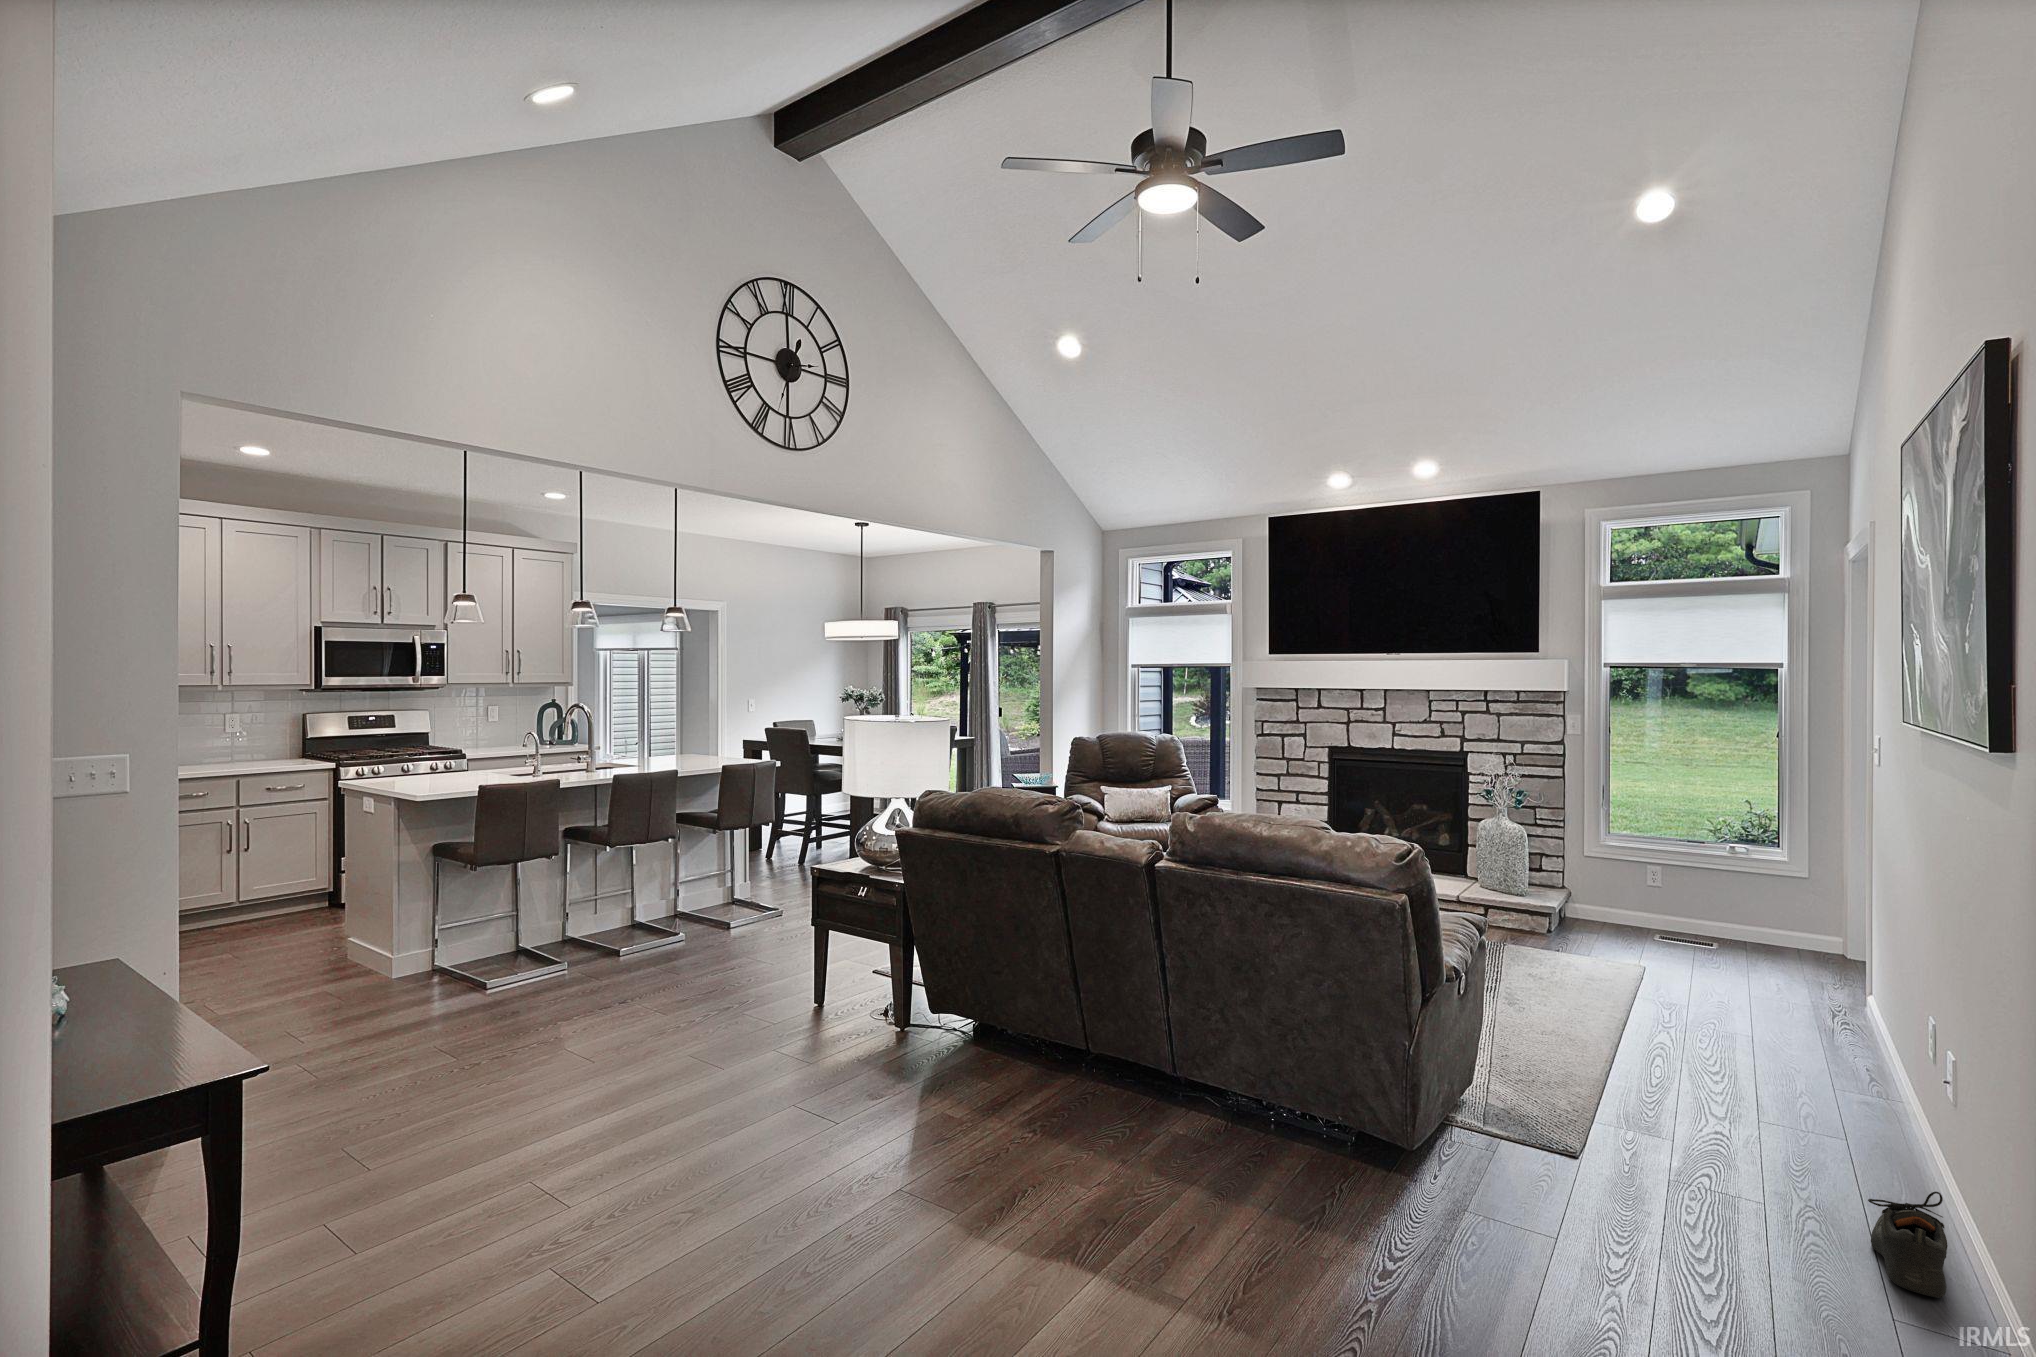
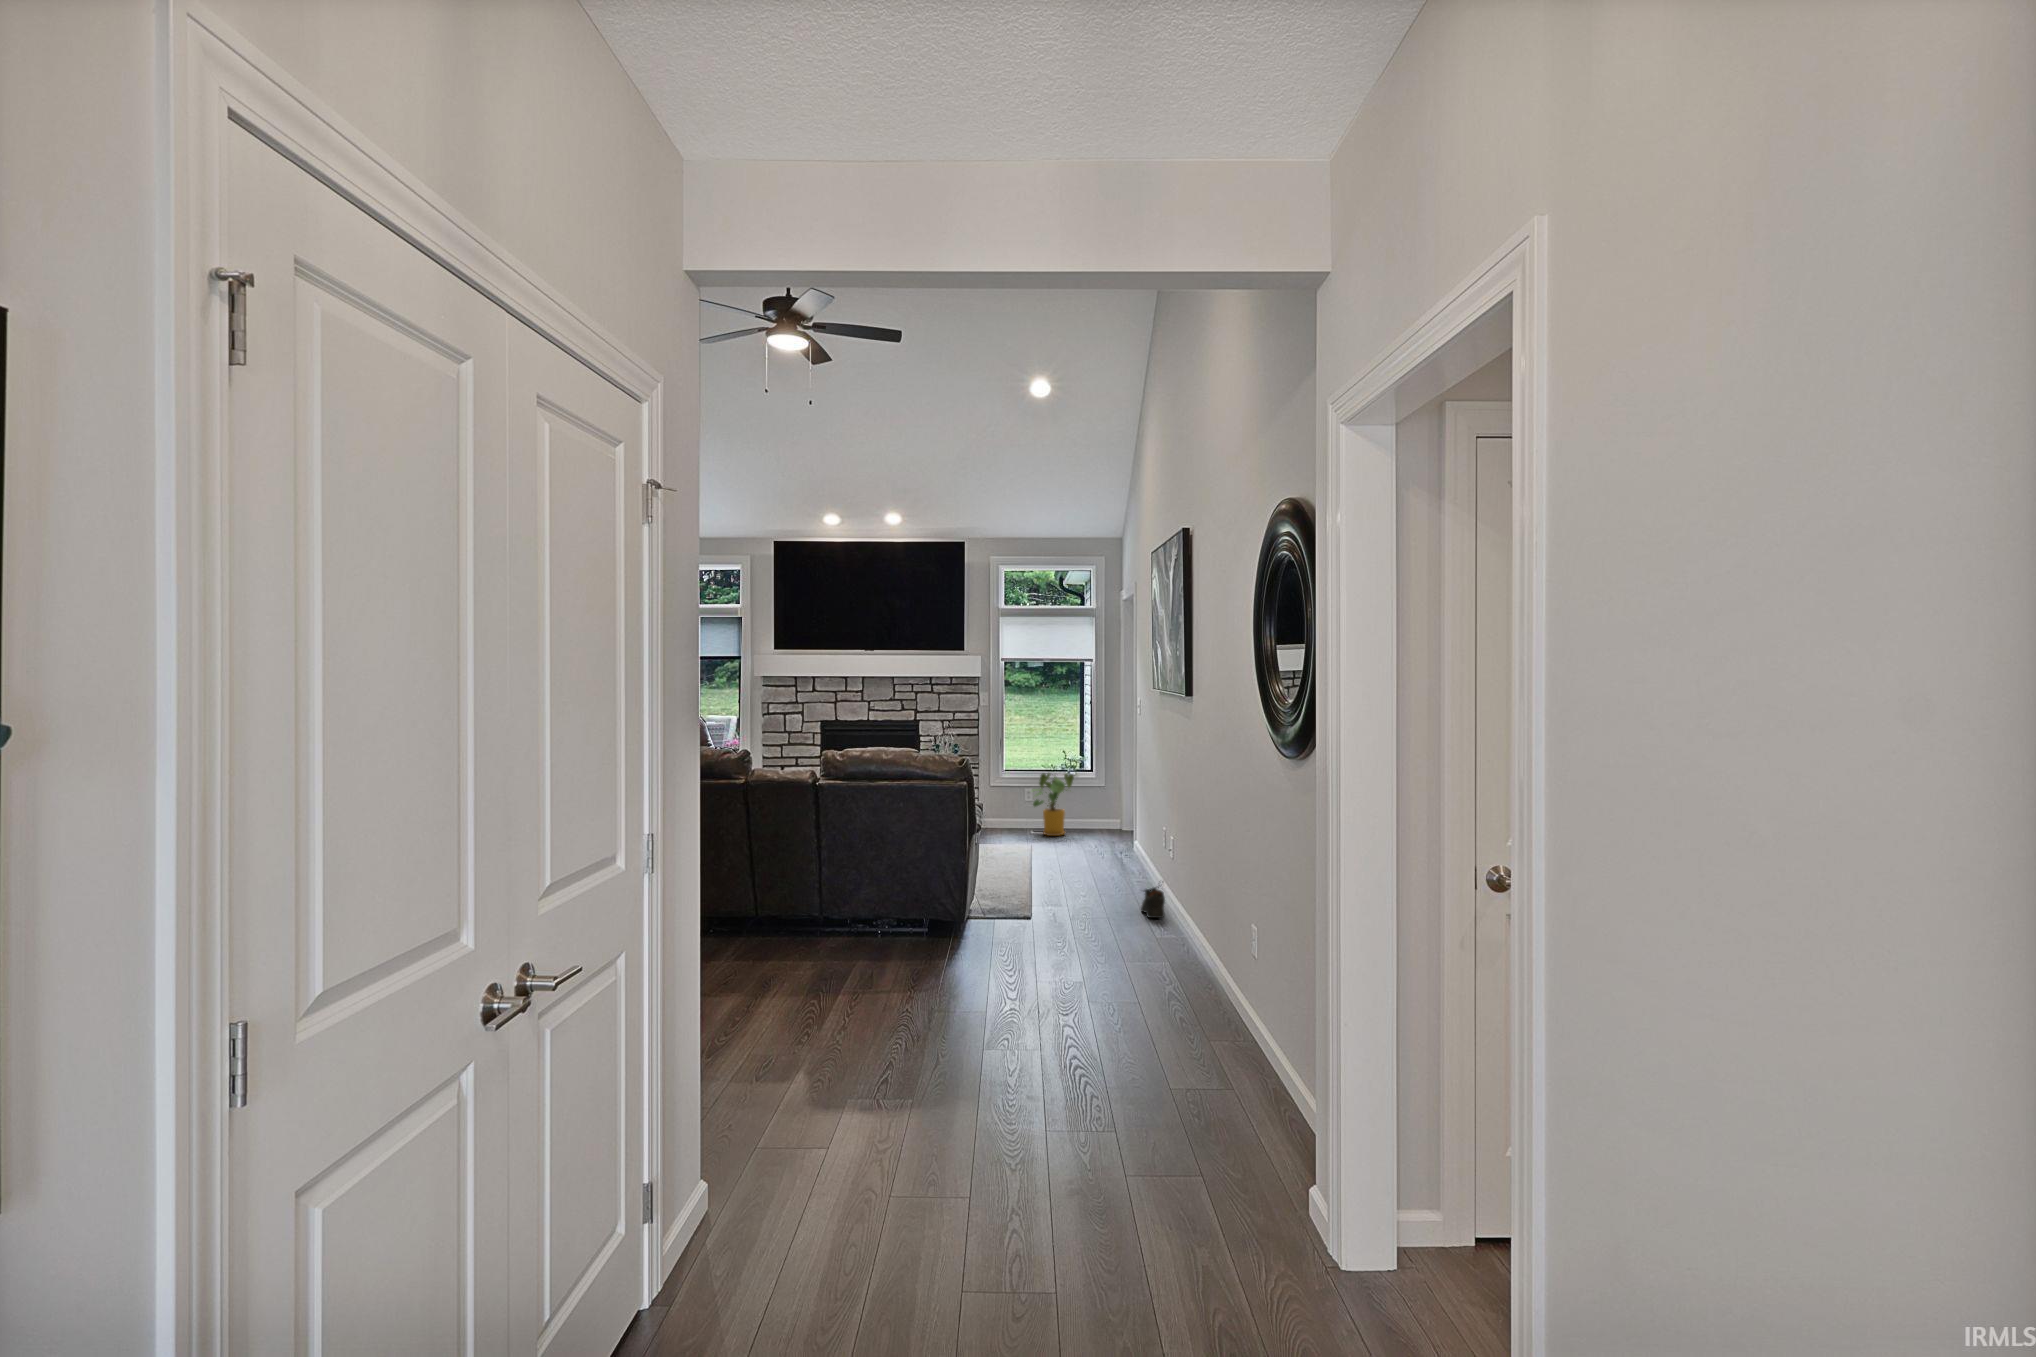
house plant: none [1648,847,1743,955] -> present [1033,773,1074,836]

